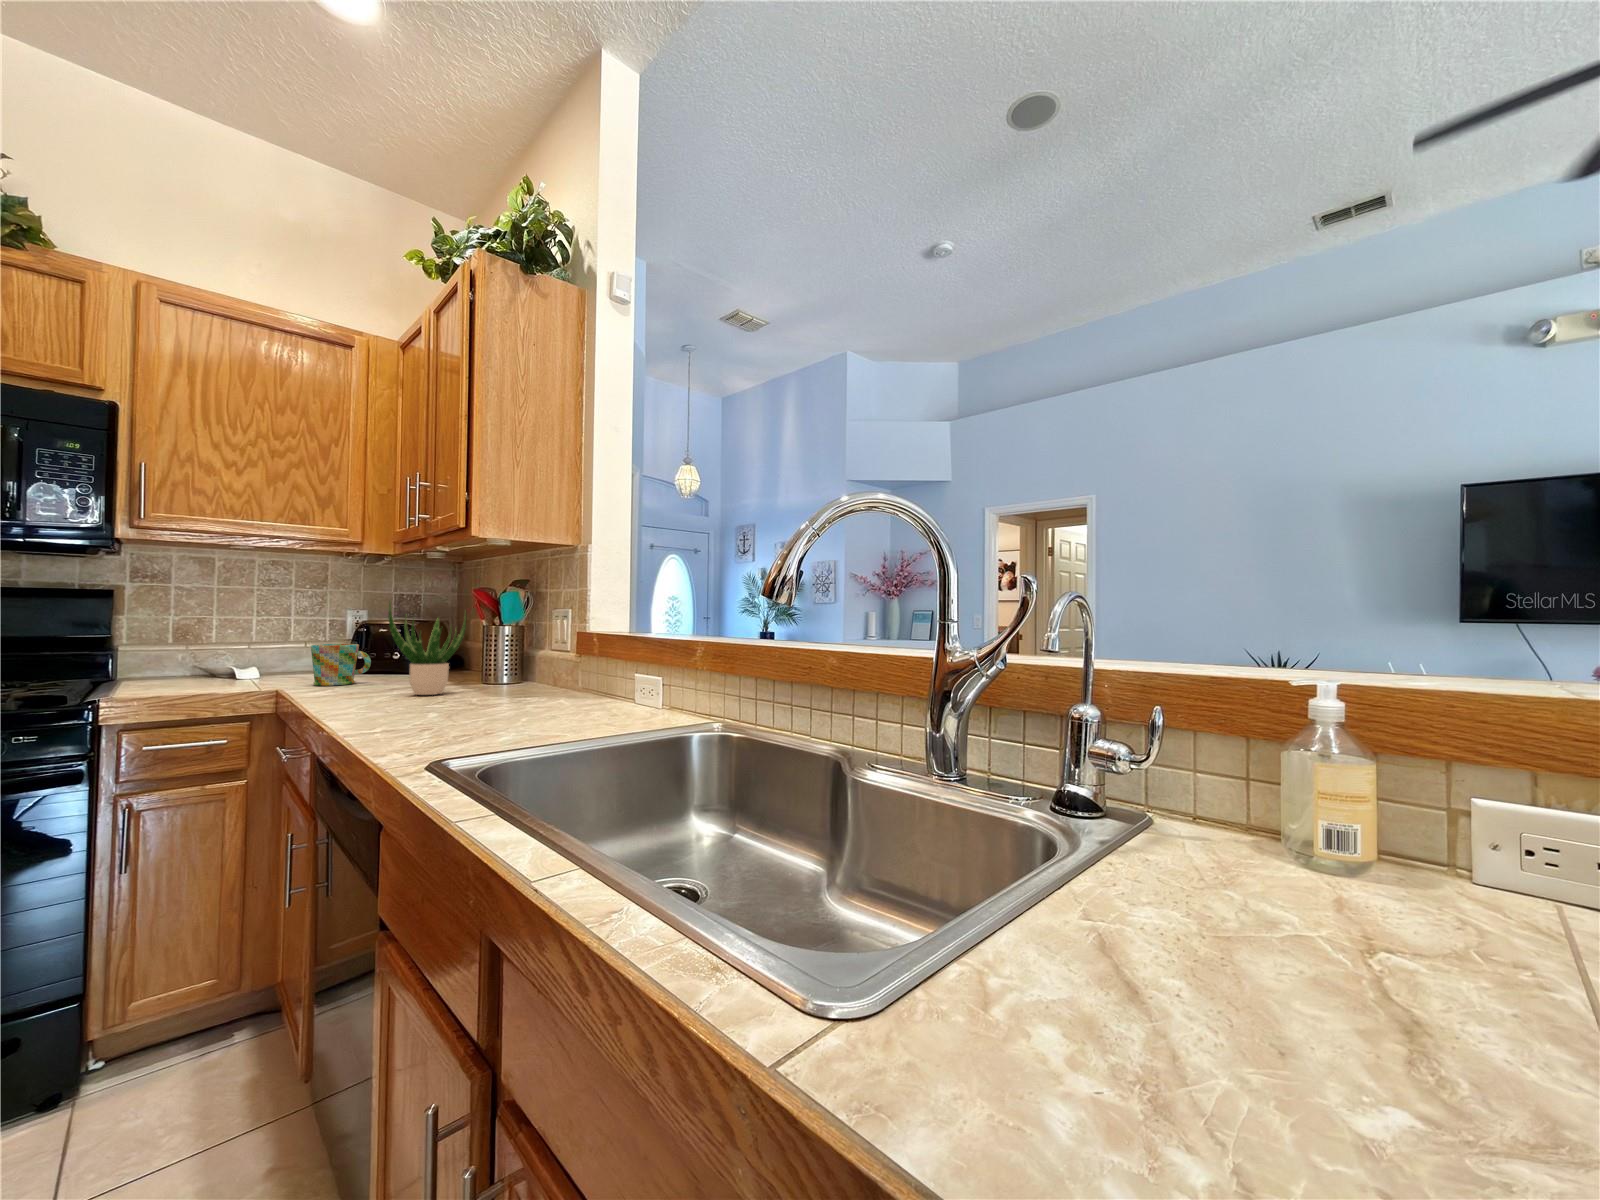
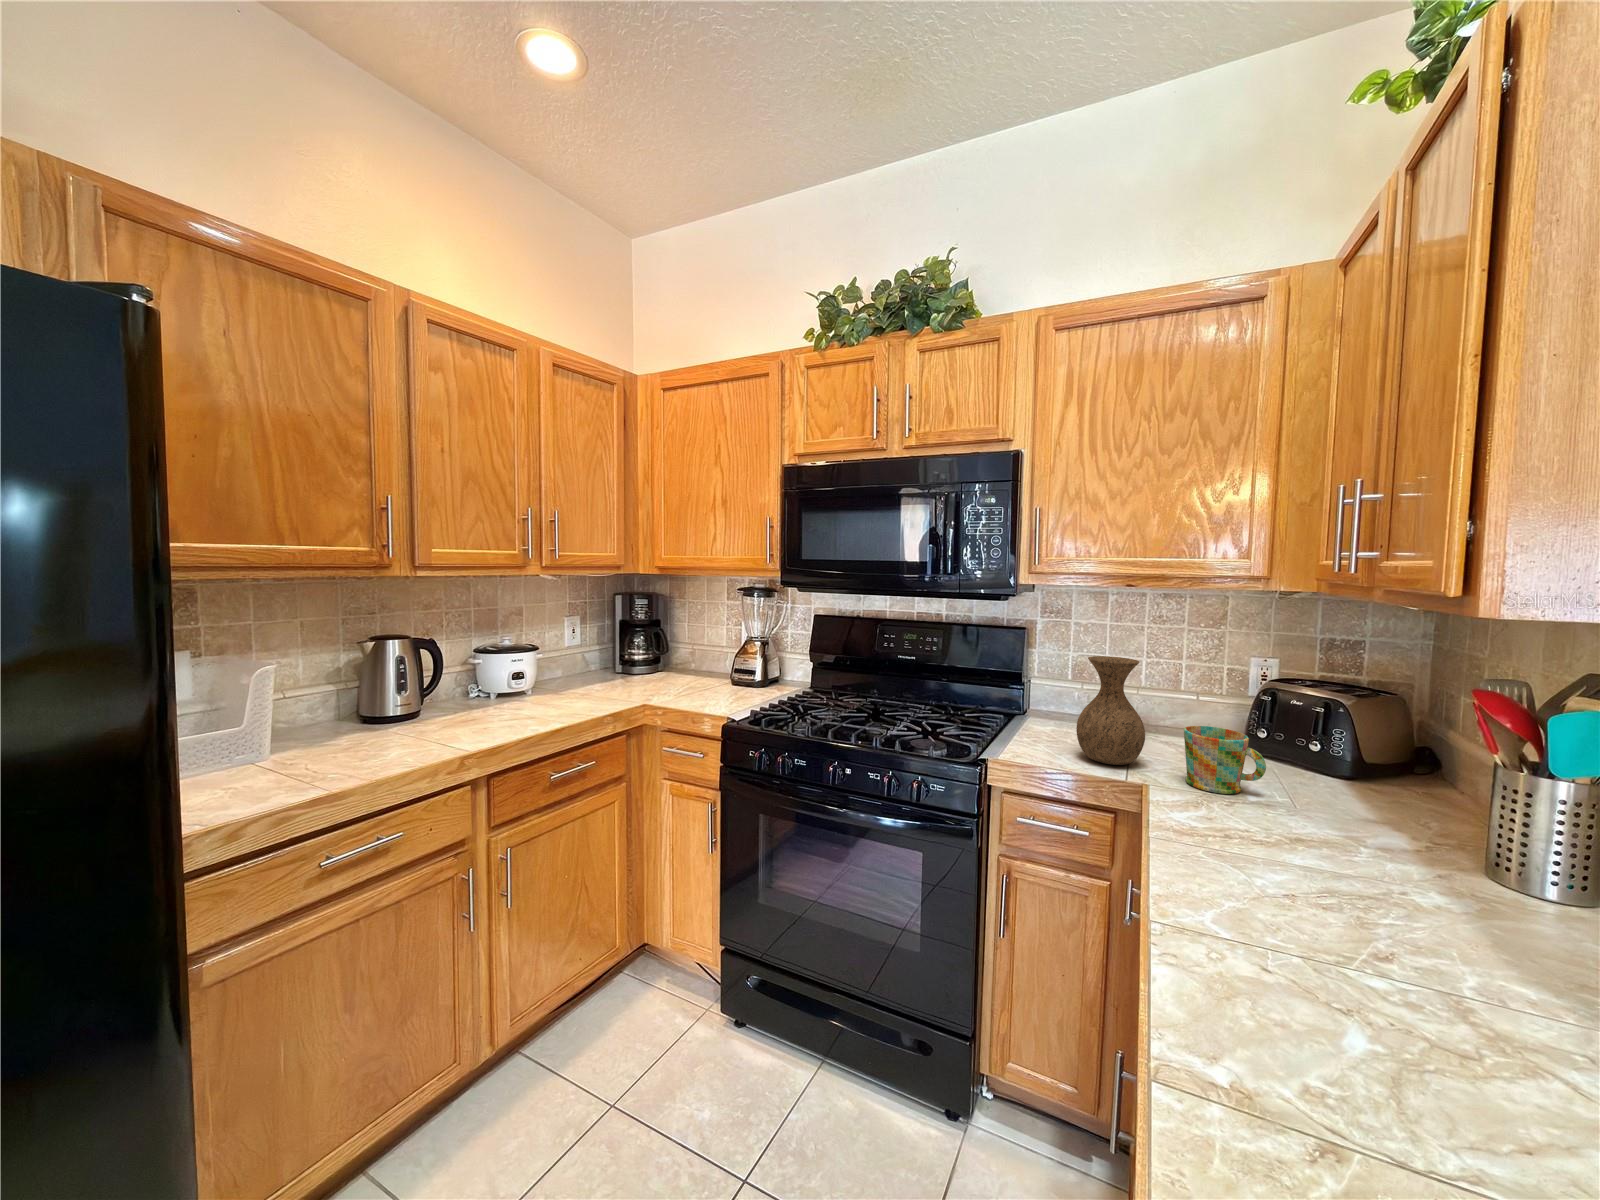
vase: none [205,599,276,688] -> present [1076,656,1145,765]
potted plant: present [389,604,466,695] -> none [1279,720,1454,915]

